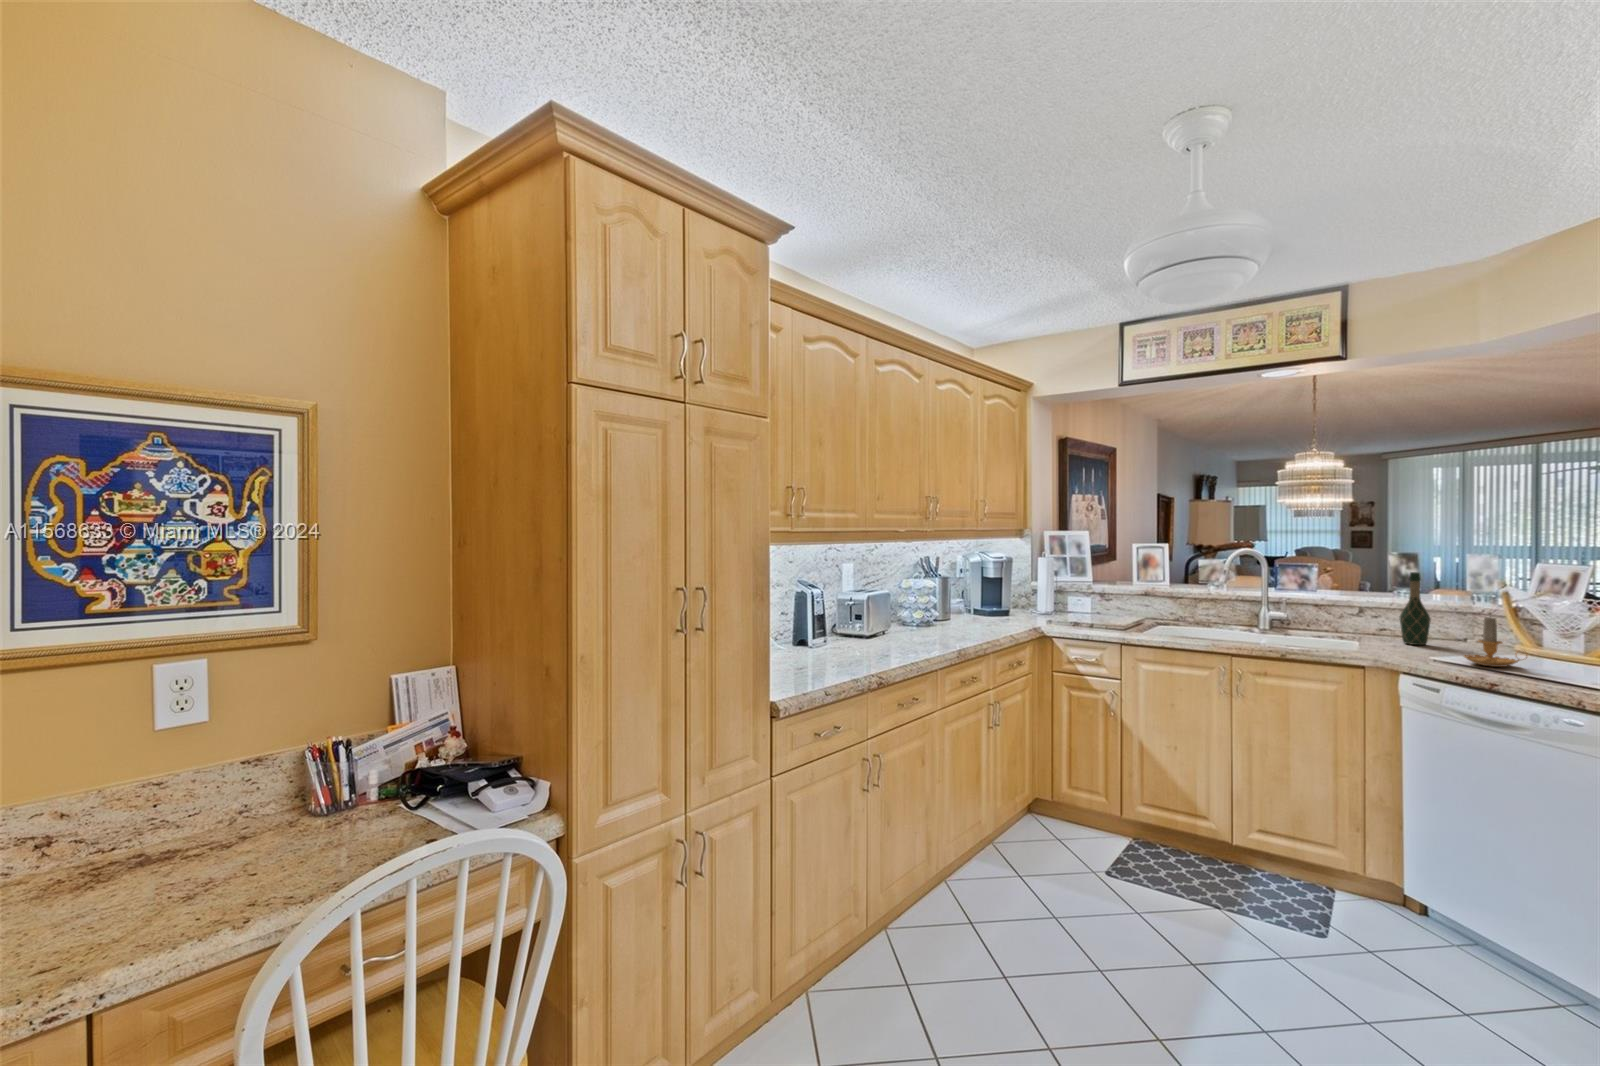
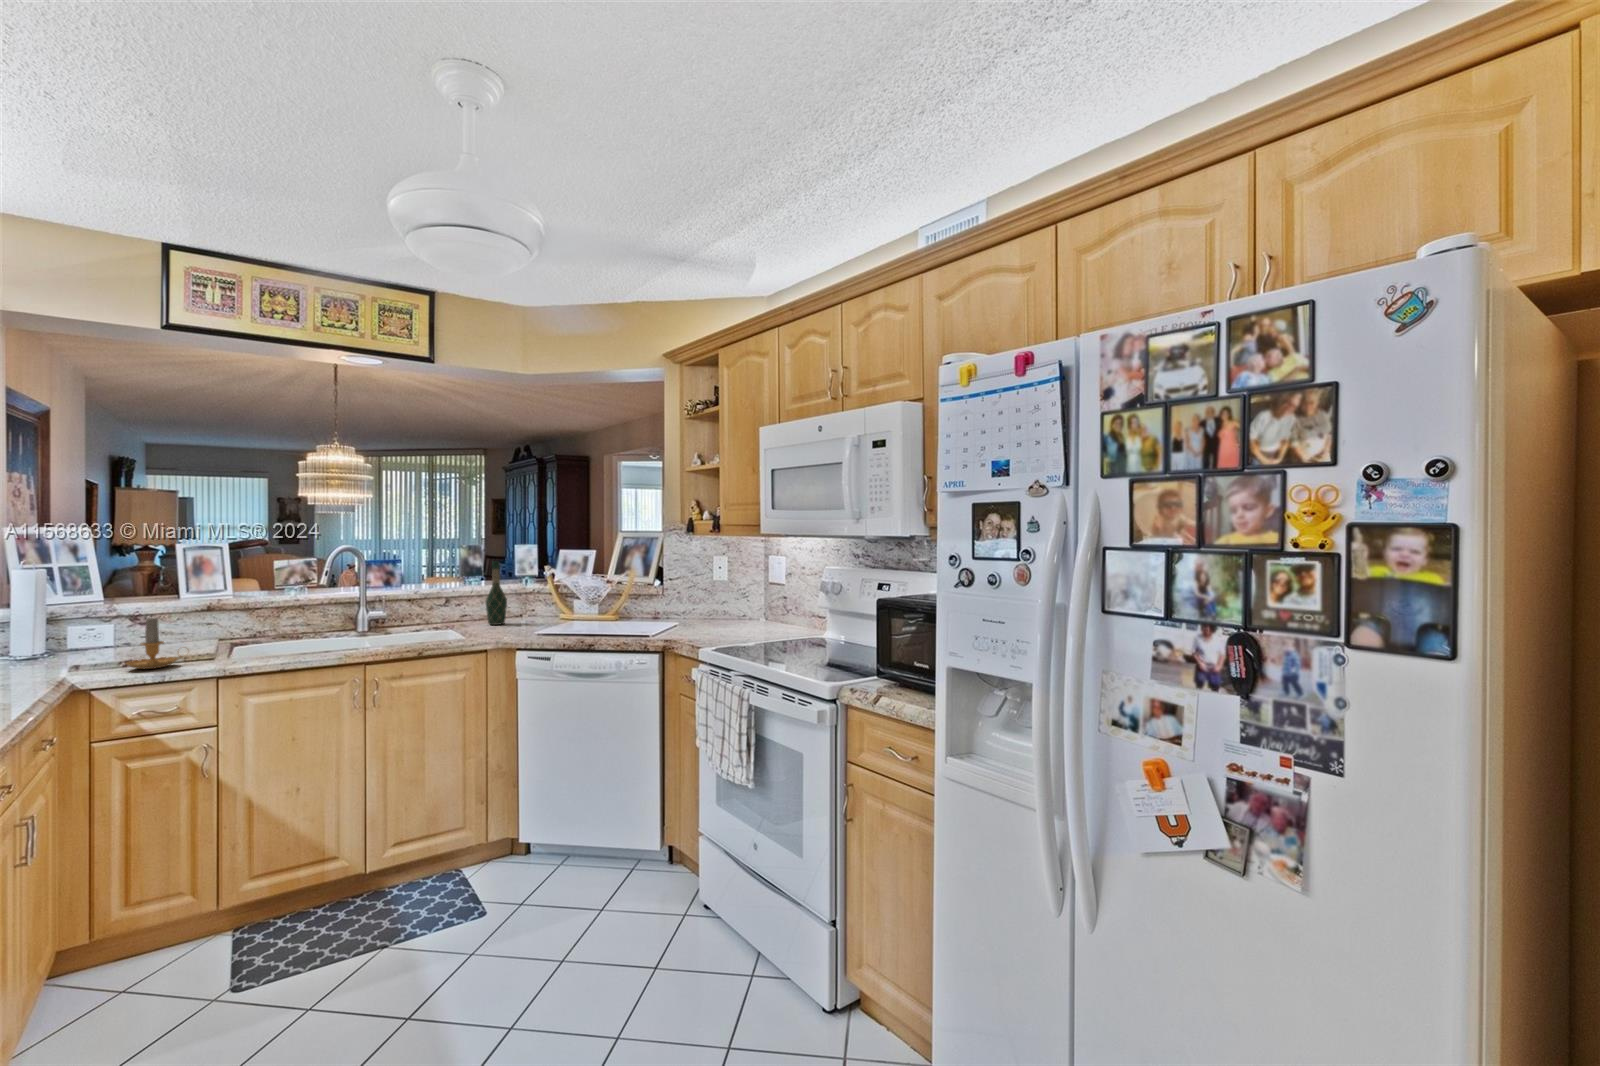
candle: present [1464,617,1527,667] -> present [126,618,182,669]

